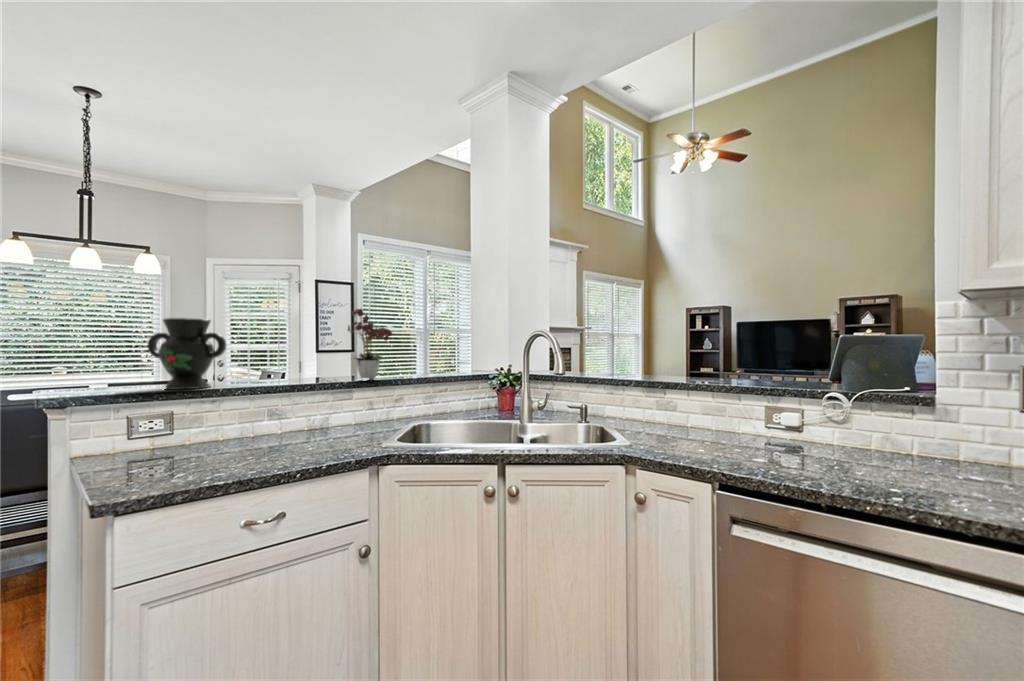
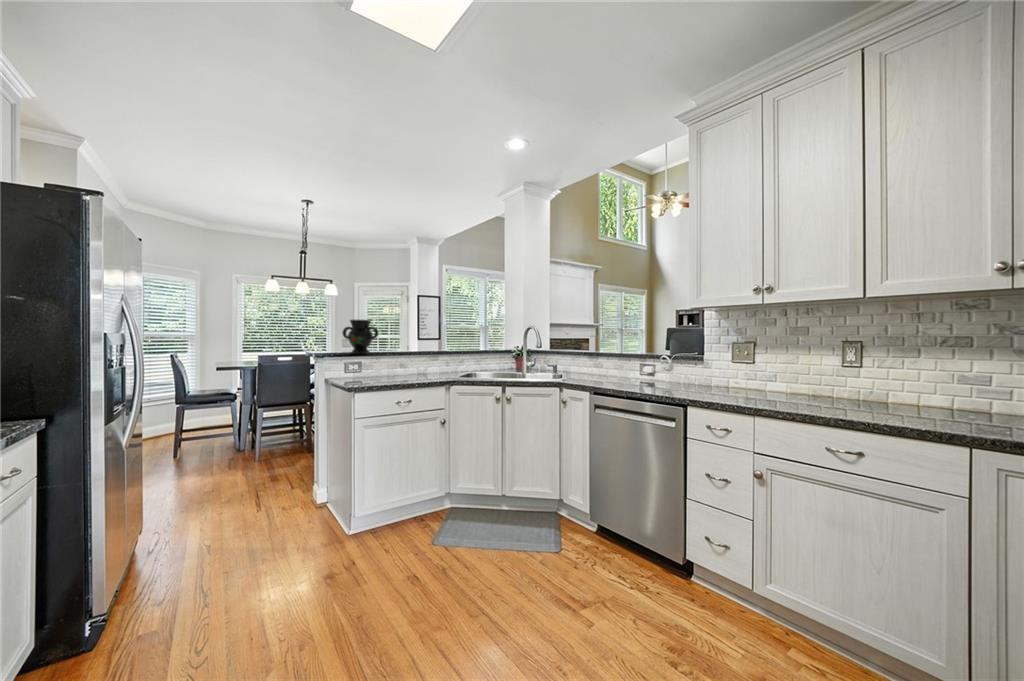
flower arrangement: present [348,309,392,380] -> none [436,312,463,352]

